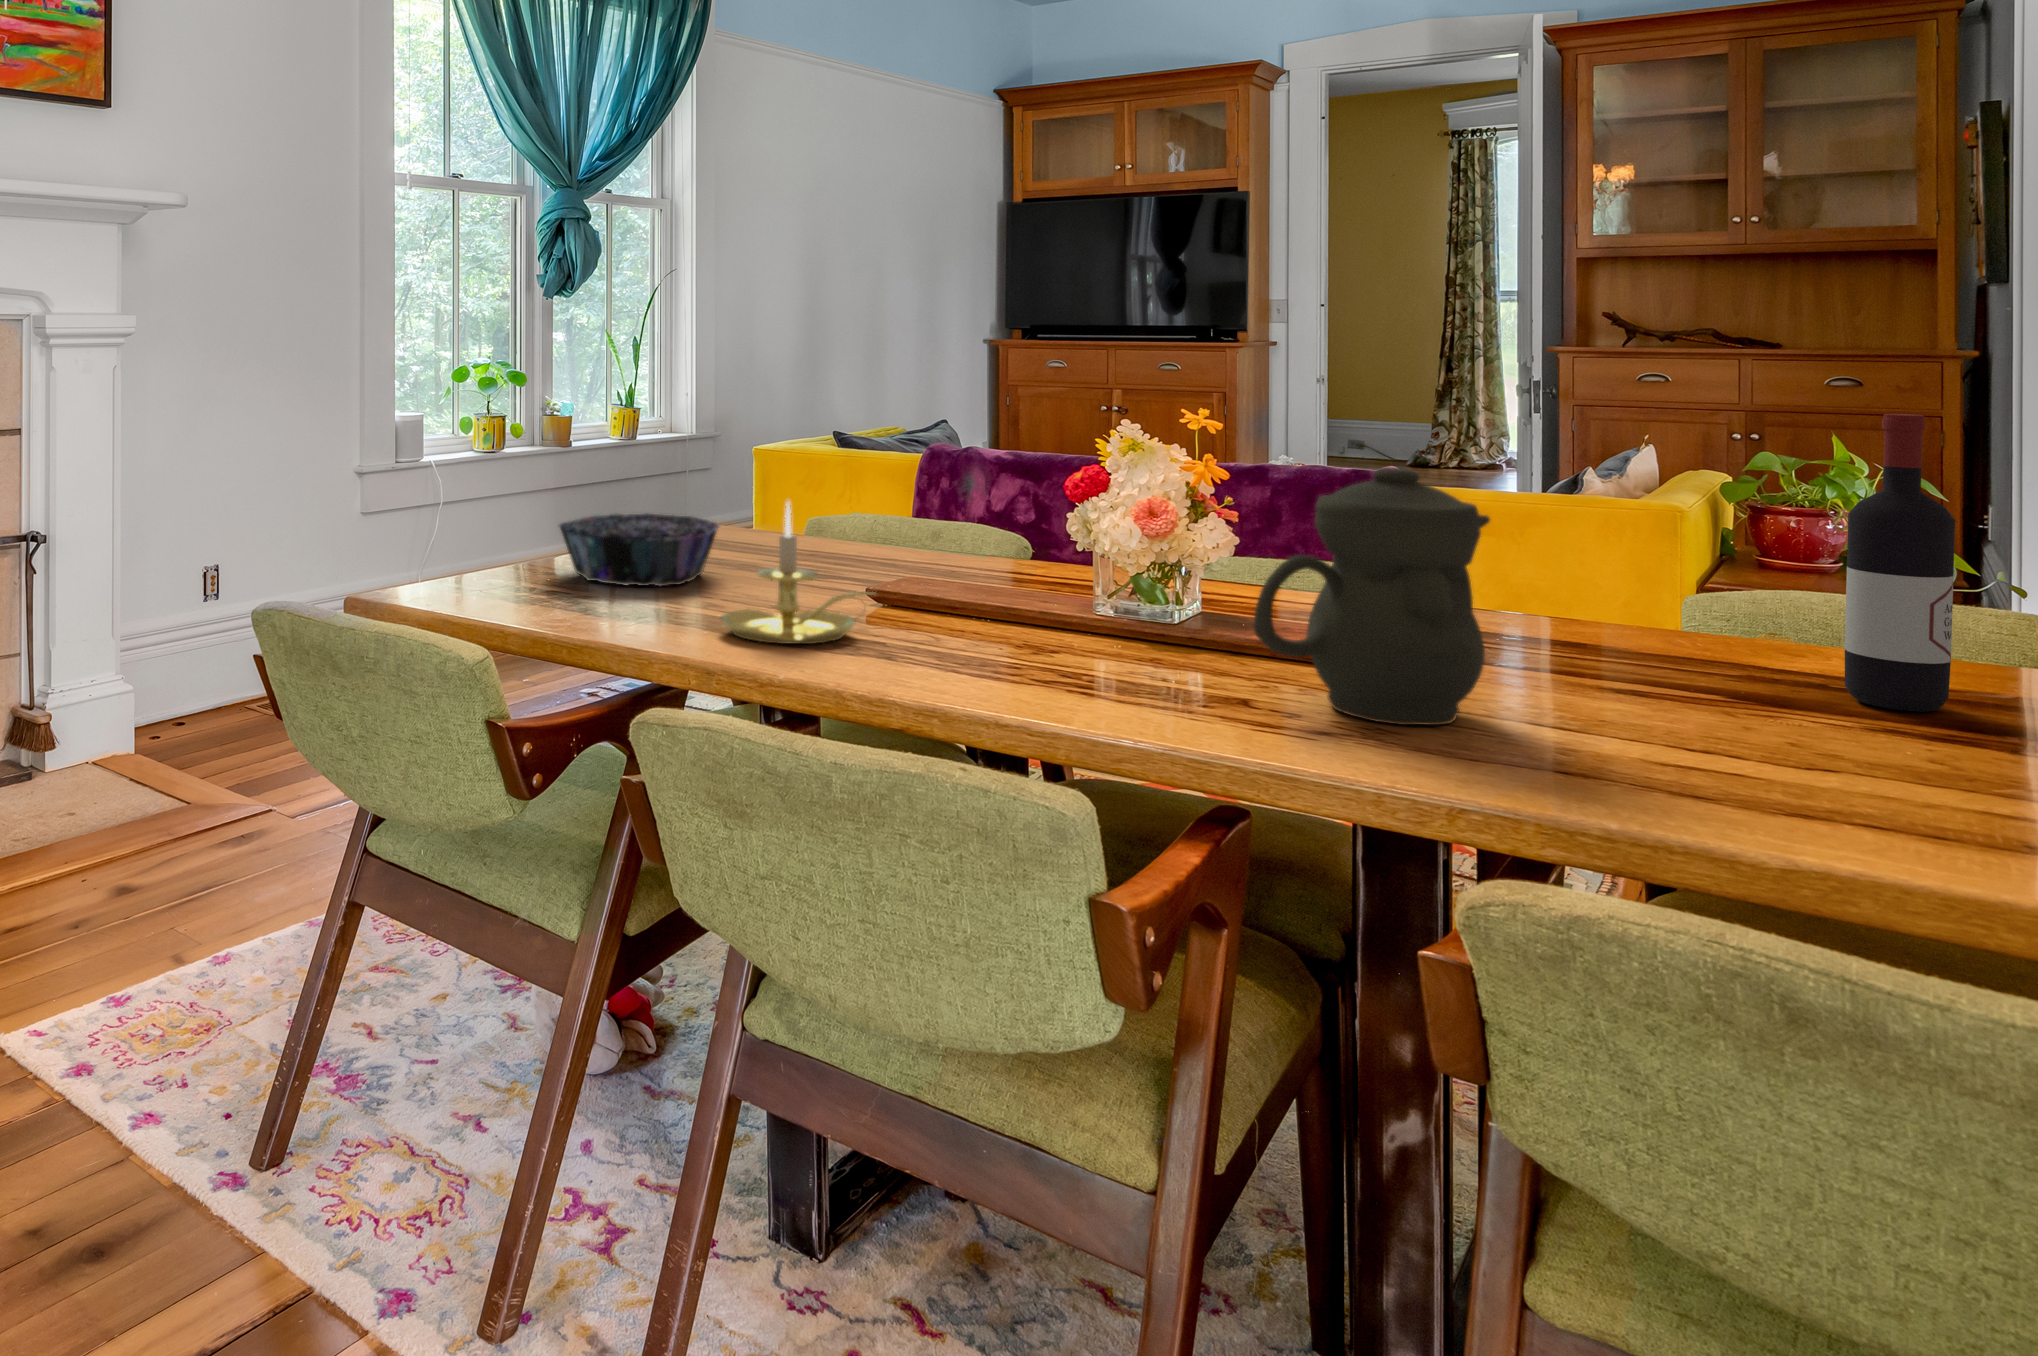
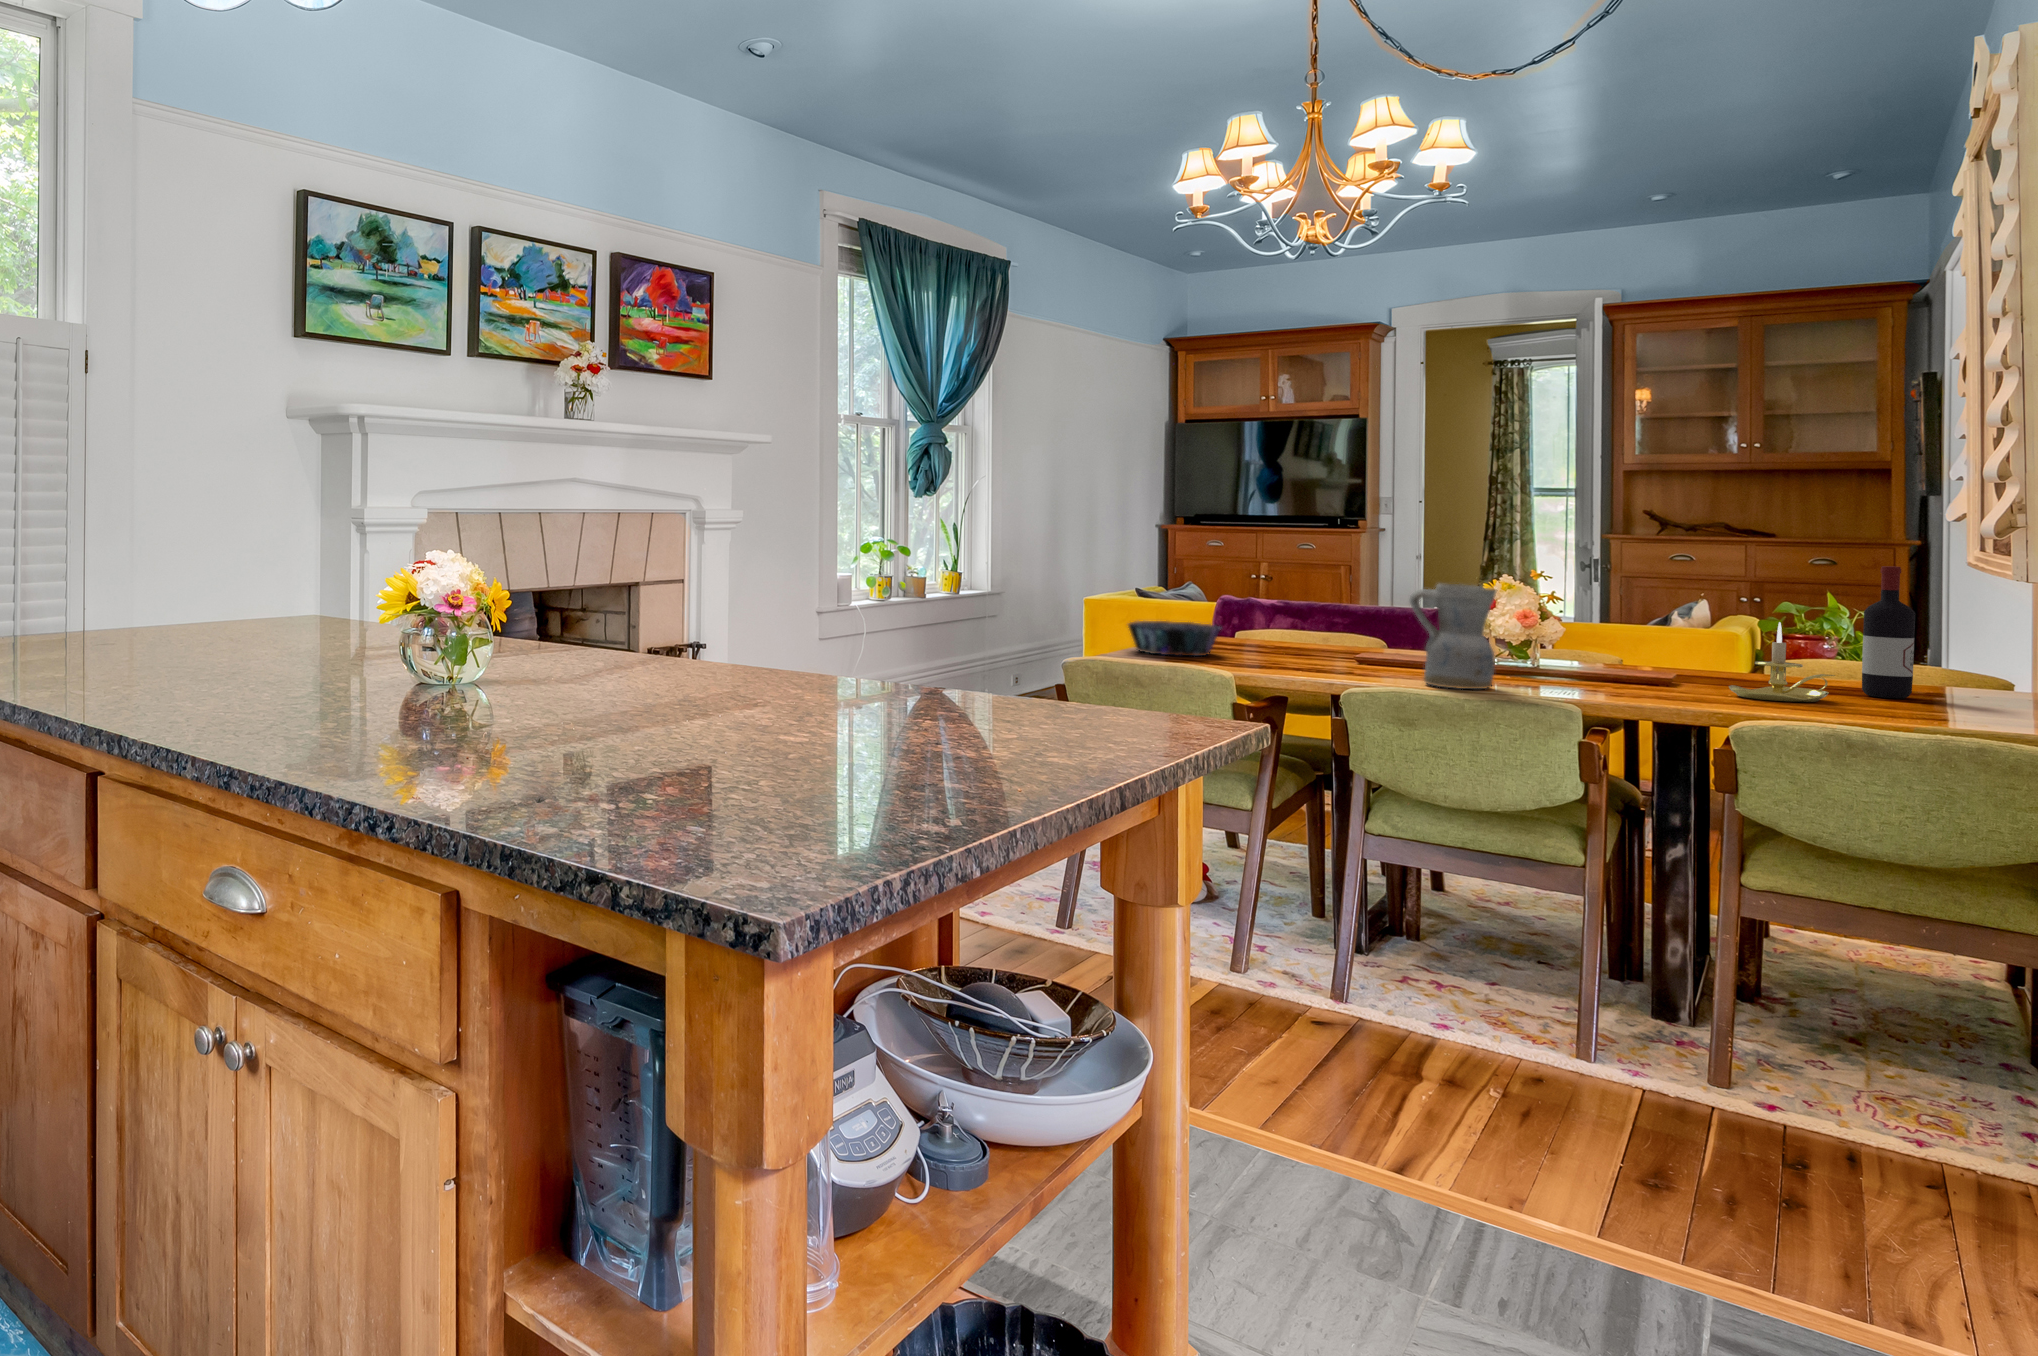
ceramic pitcher: none [926,456,1081,692] -> present [1410,584,1497,689]
teapot: present [1253,468,1490,725] -> none [1586,588,1699,700]
candle holder: present [721,503,877,644] -> present [1729,622,1835,702]

